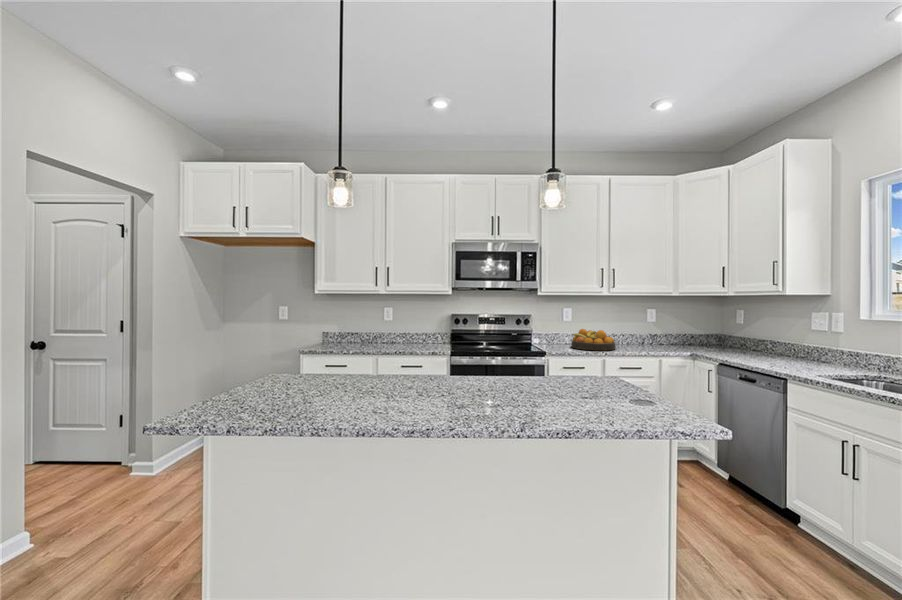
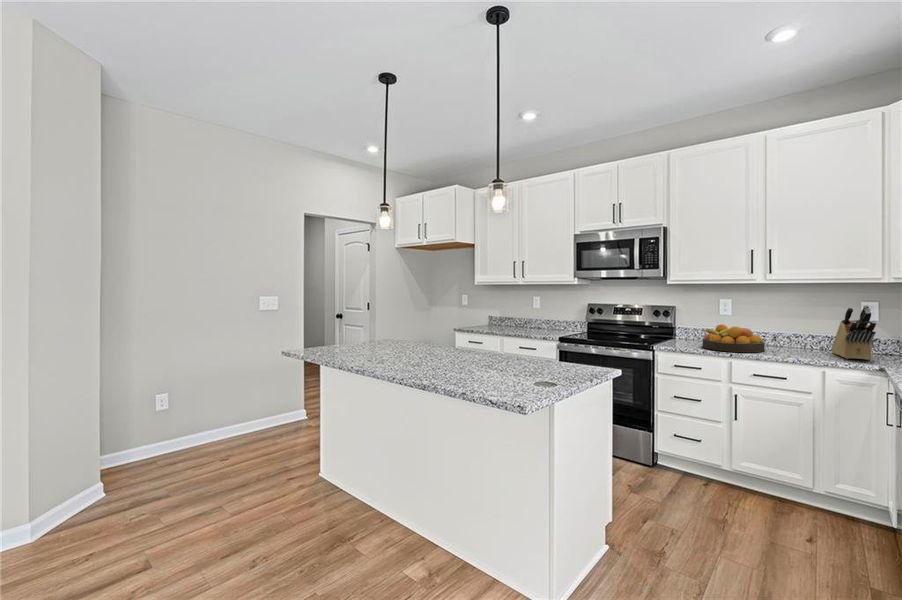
knife block: none [641,311,682,348] -> present [832,305,876,360]

